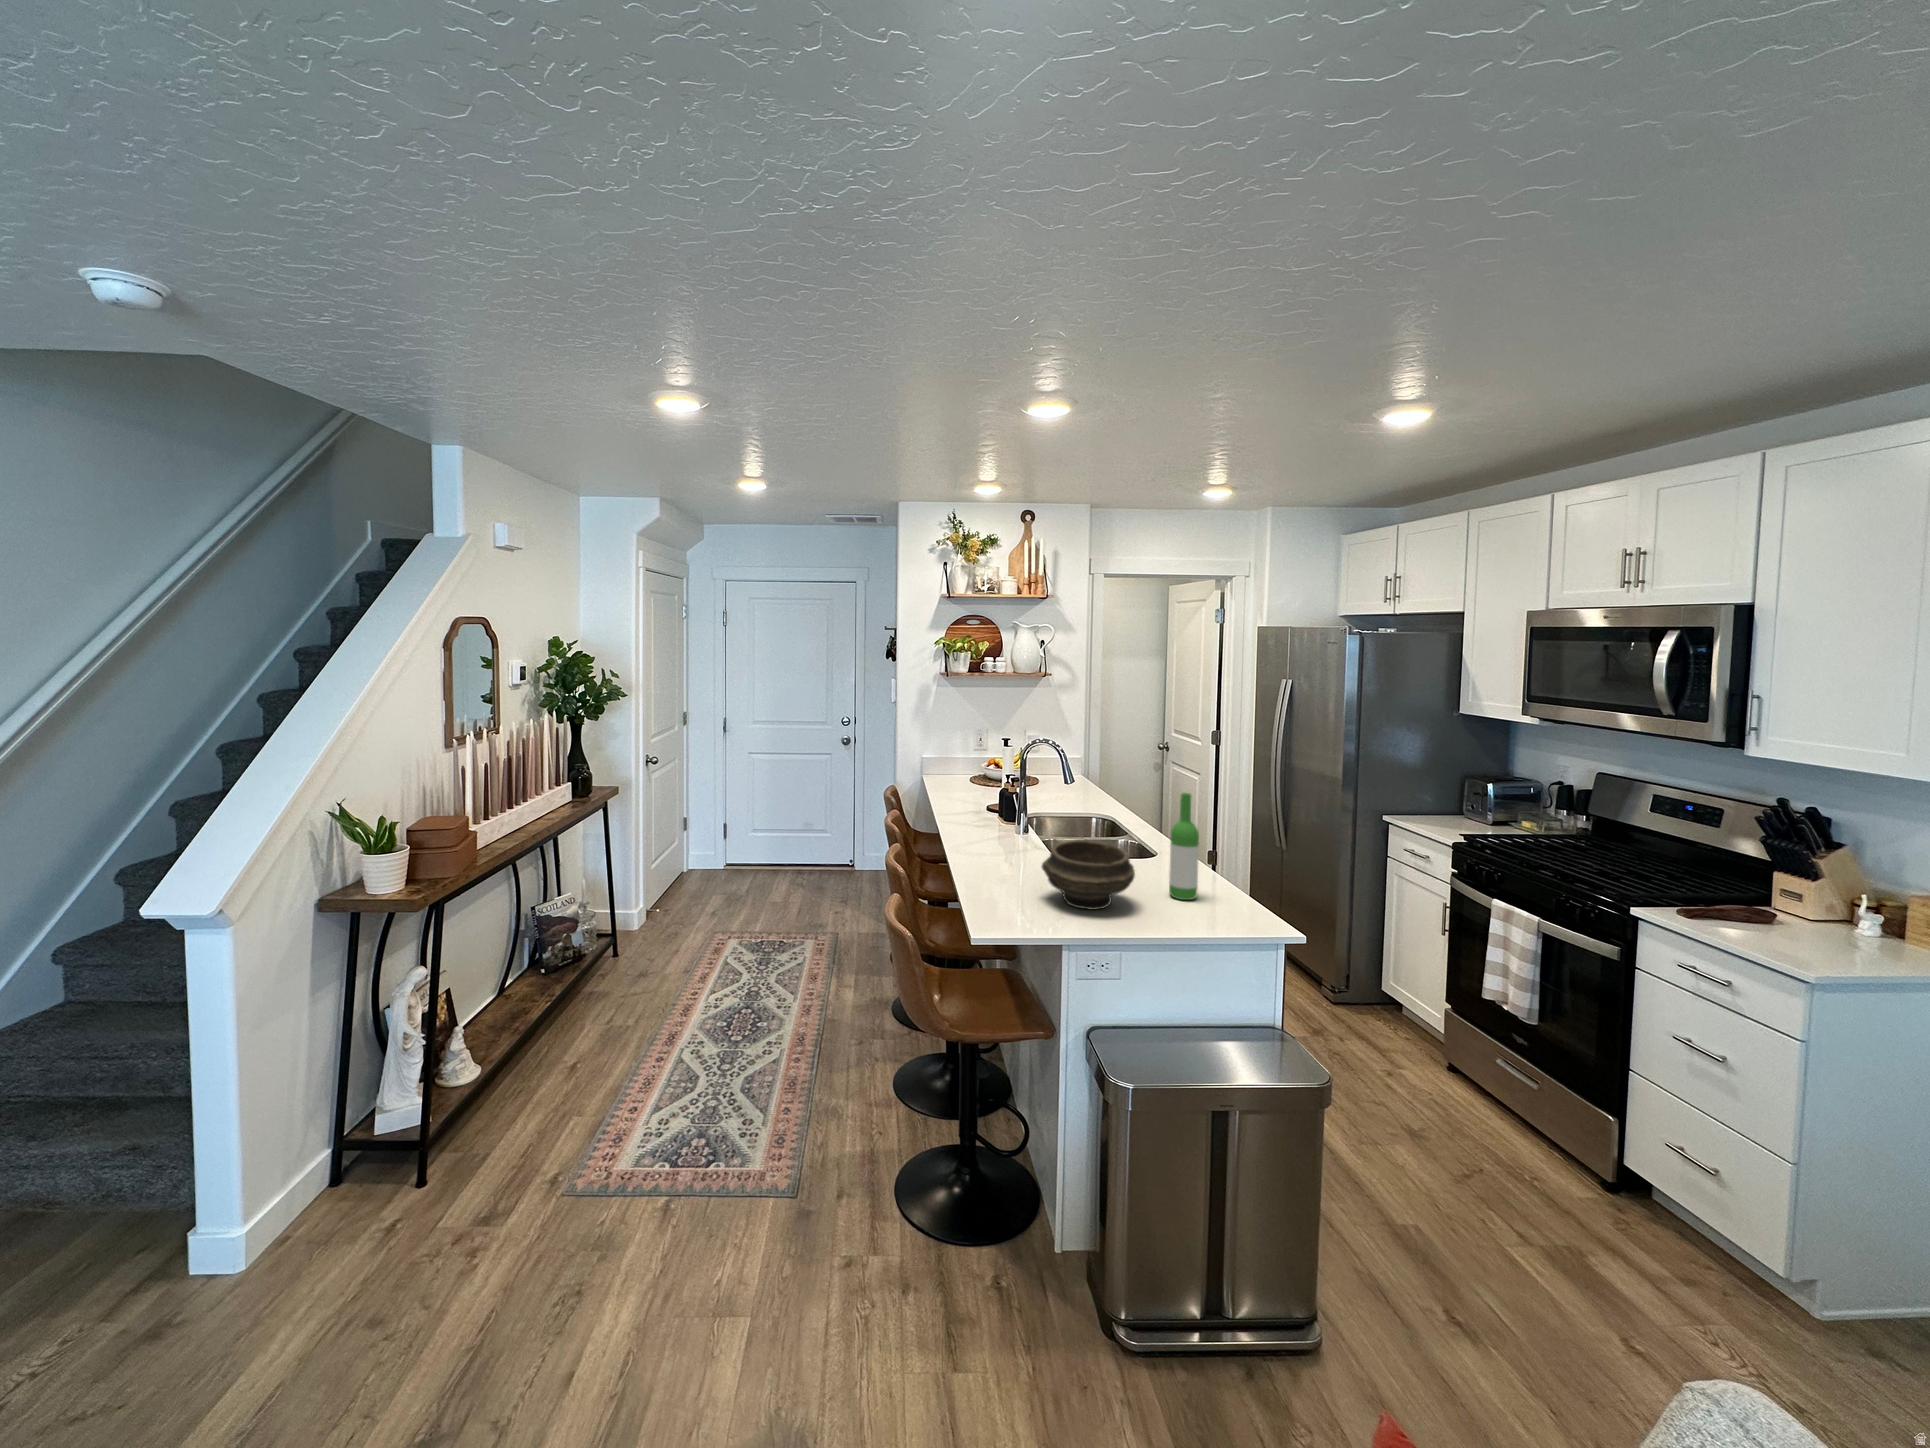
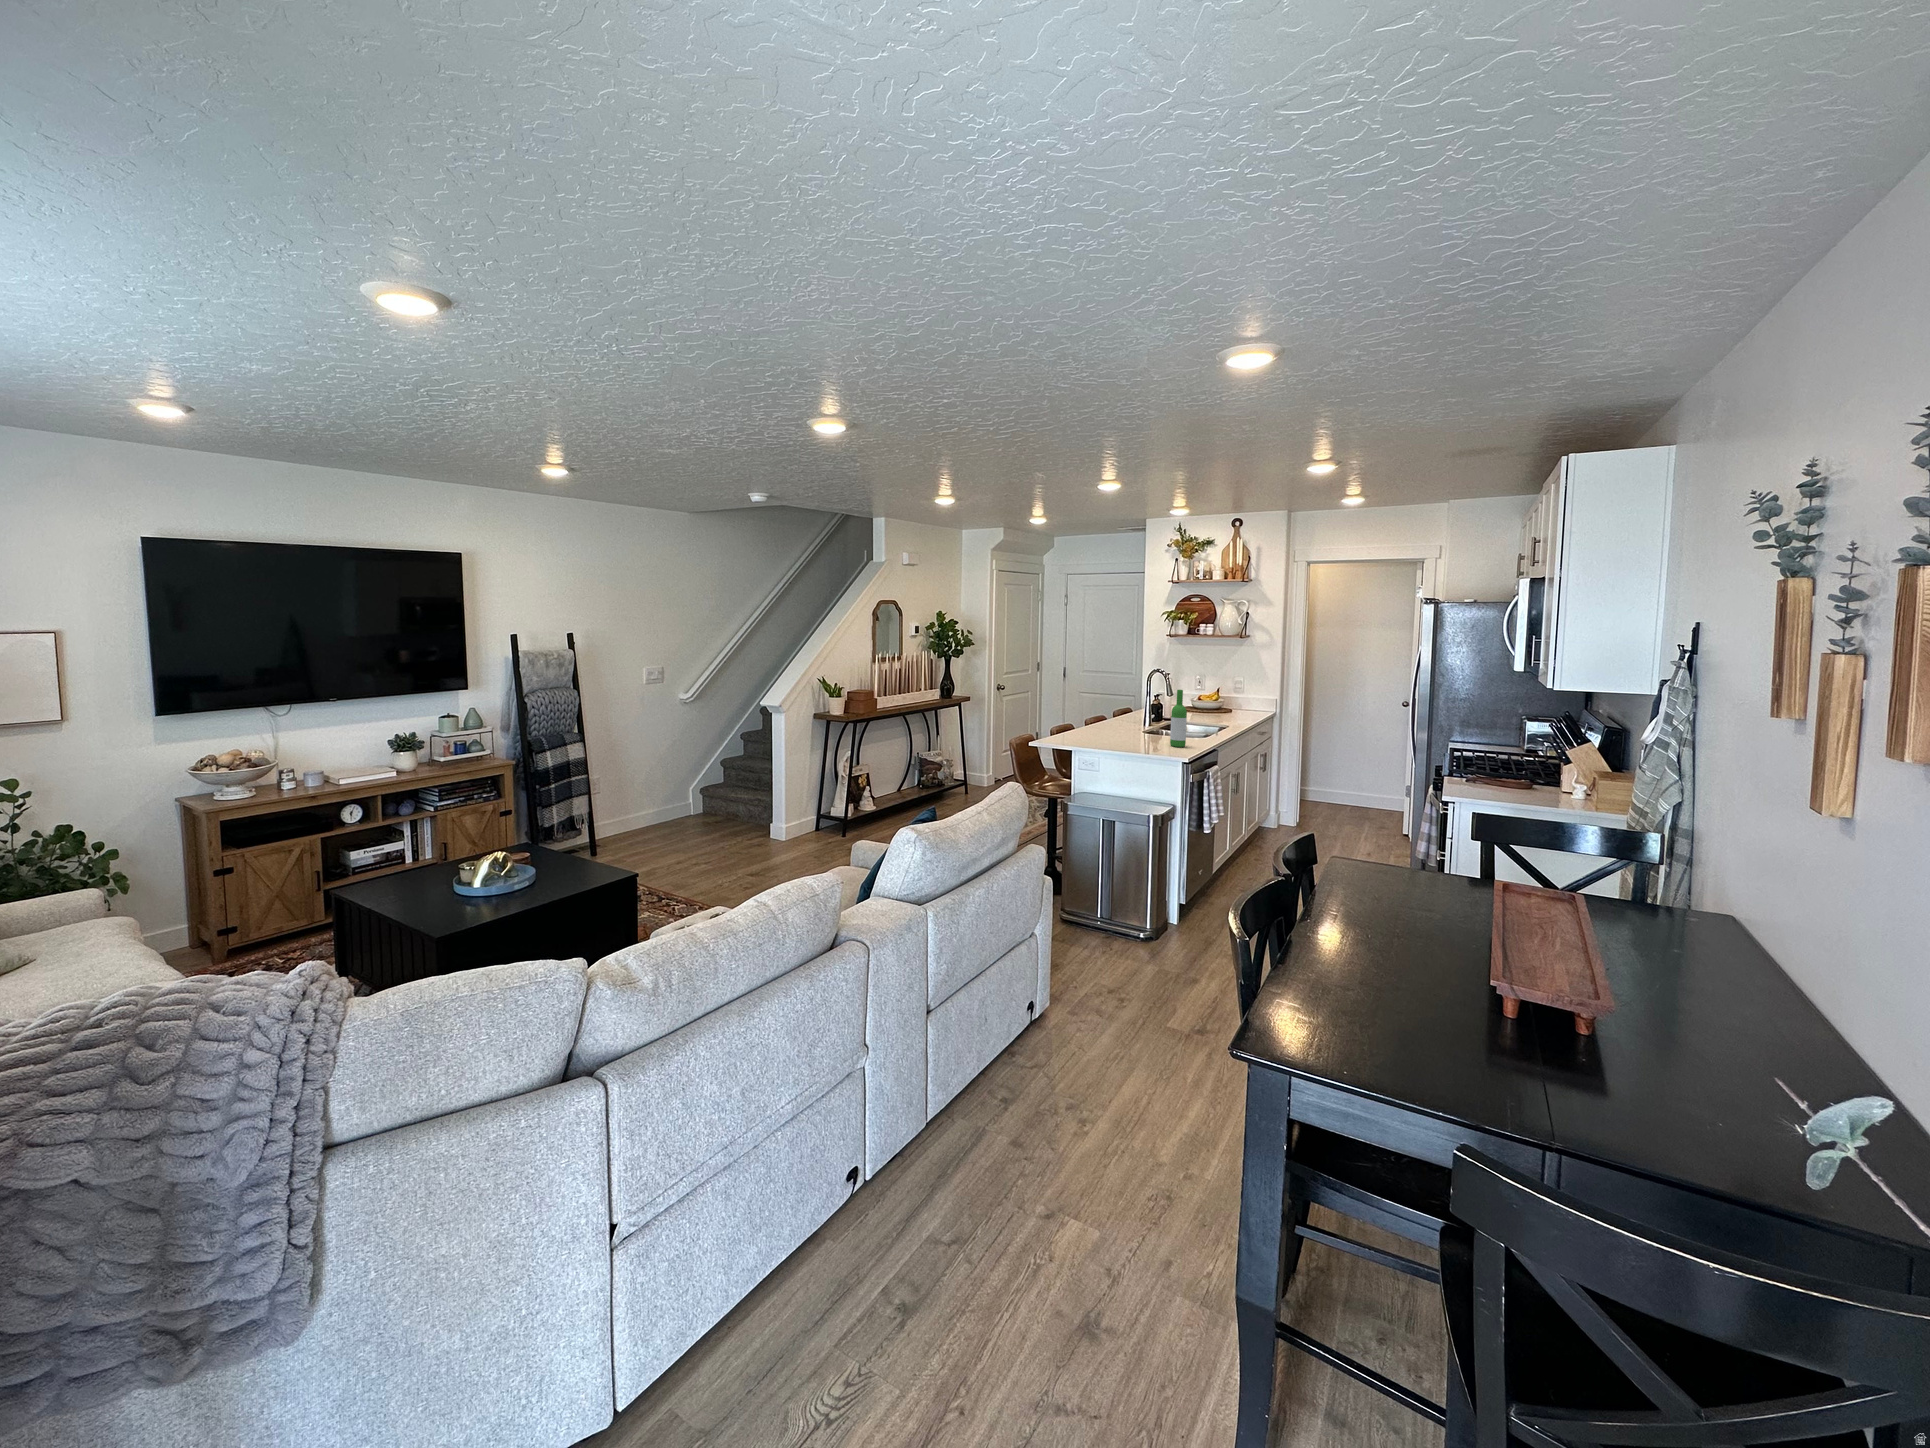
bowl: present [1042,840,1135,910] -> none [1096,712,1144,743]

